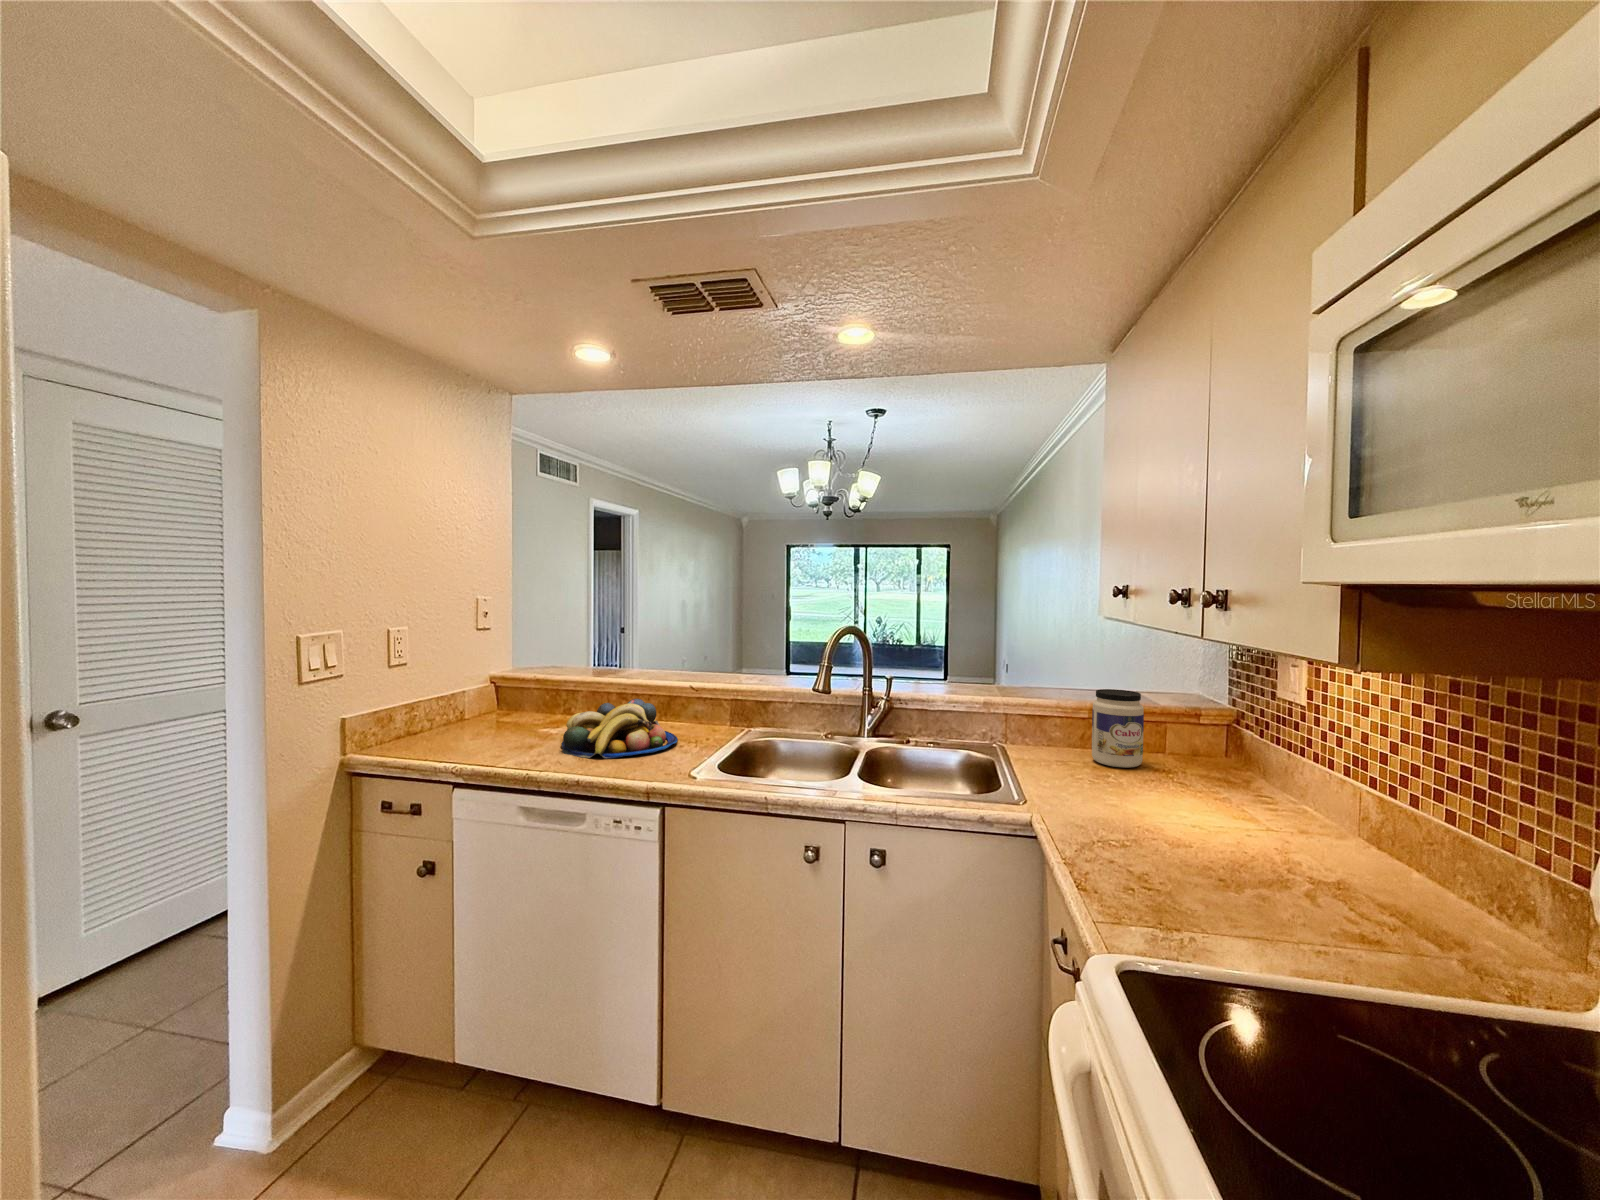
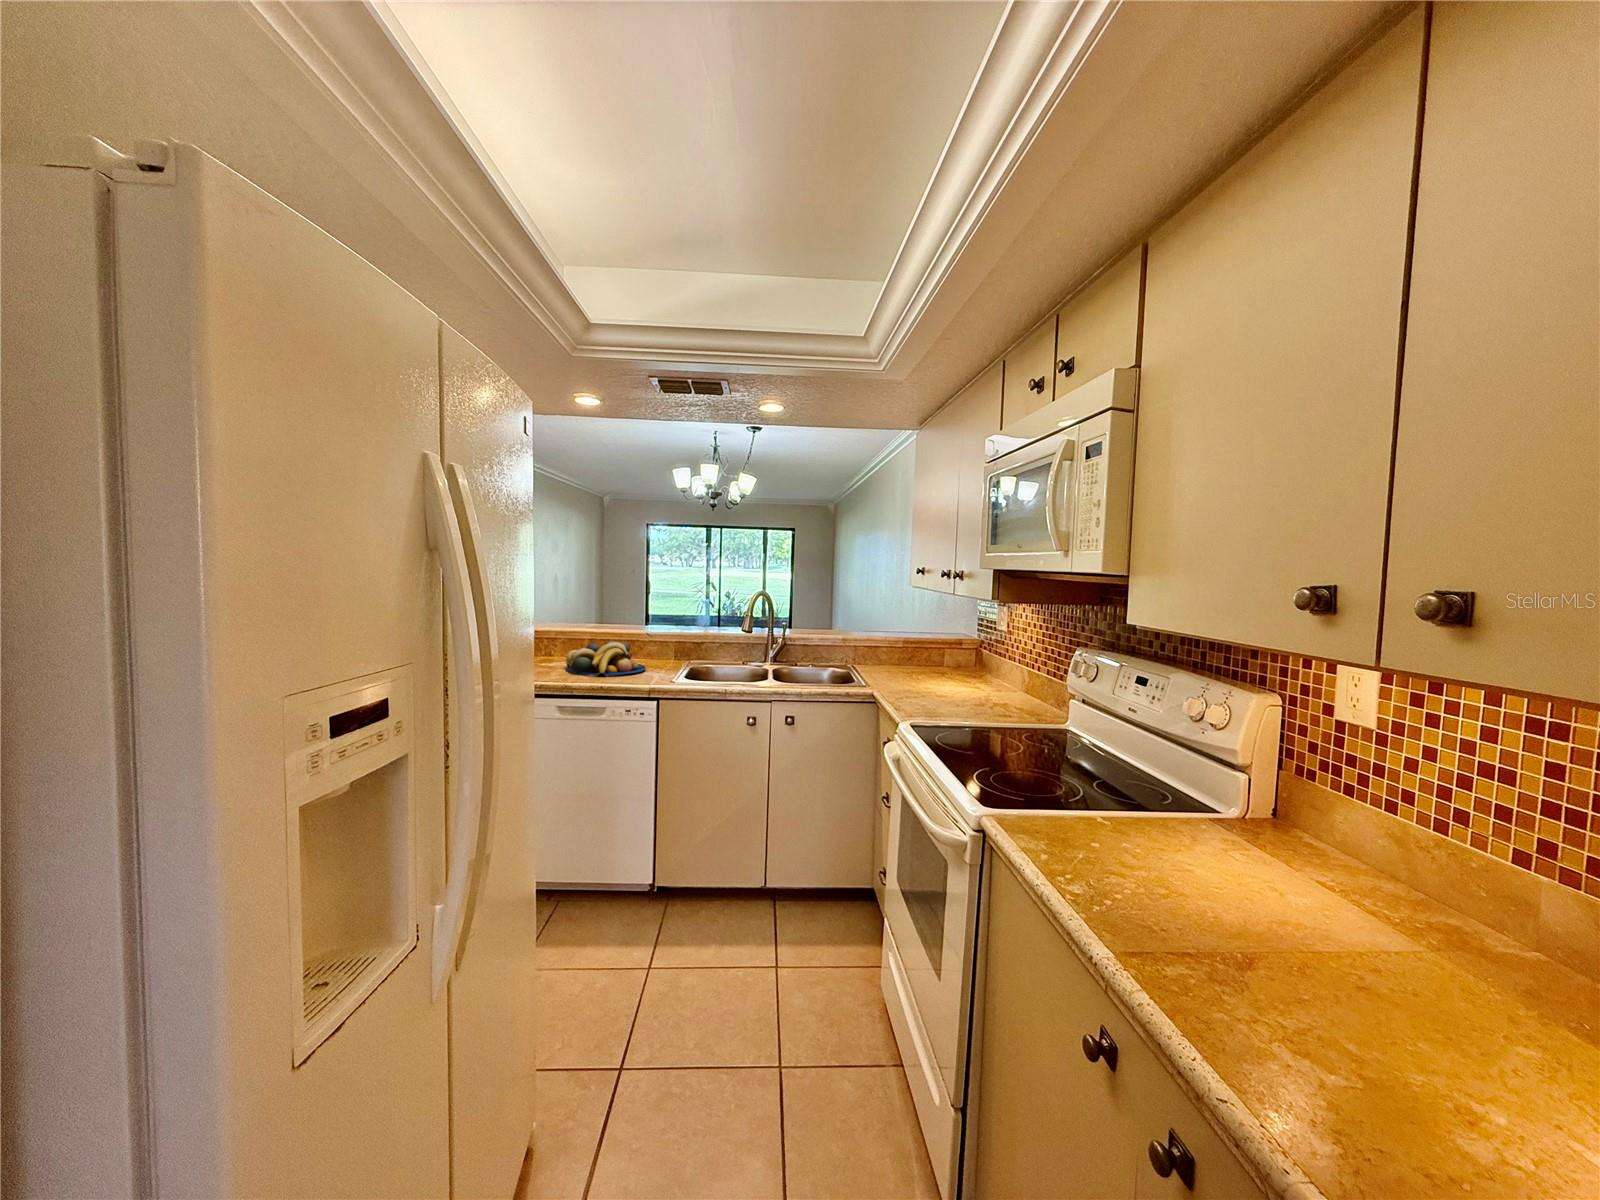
jar: present [1092,689,1144,768] -> none [903,629,931,672]

